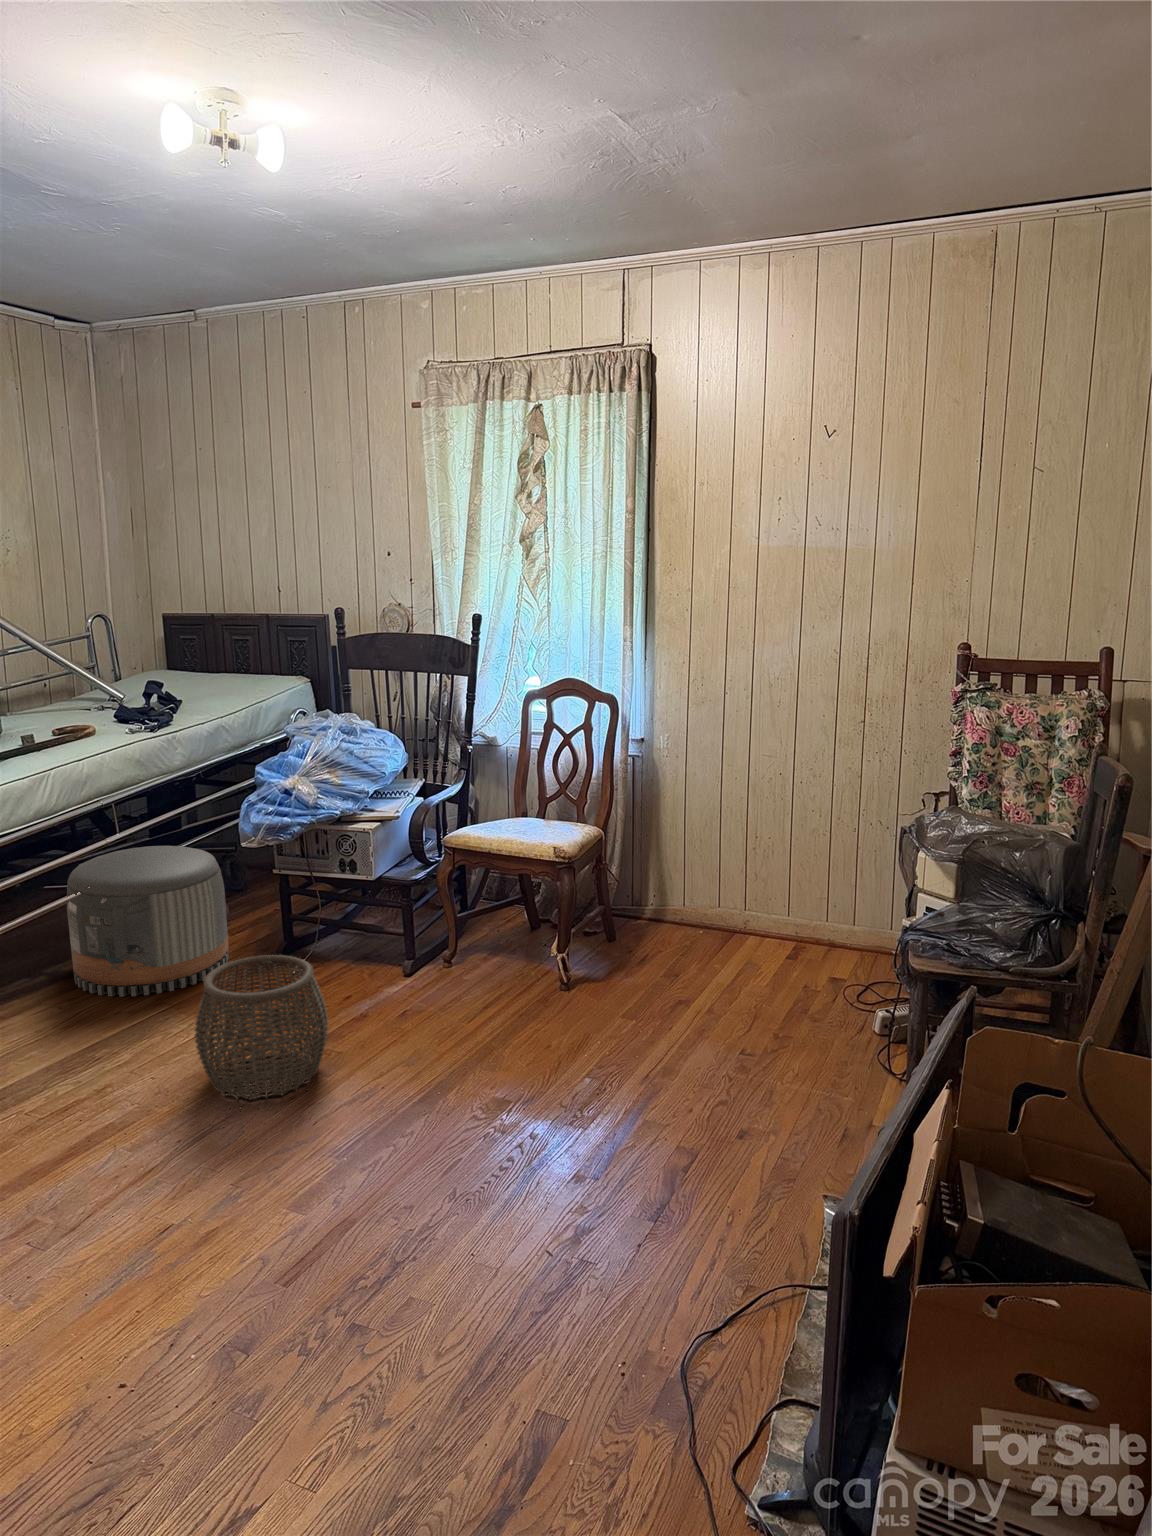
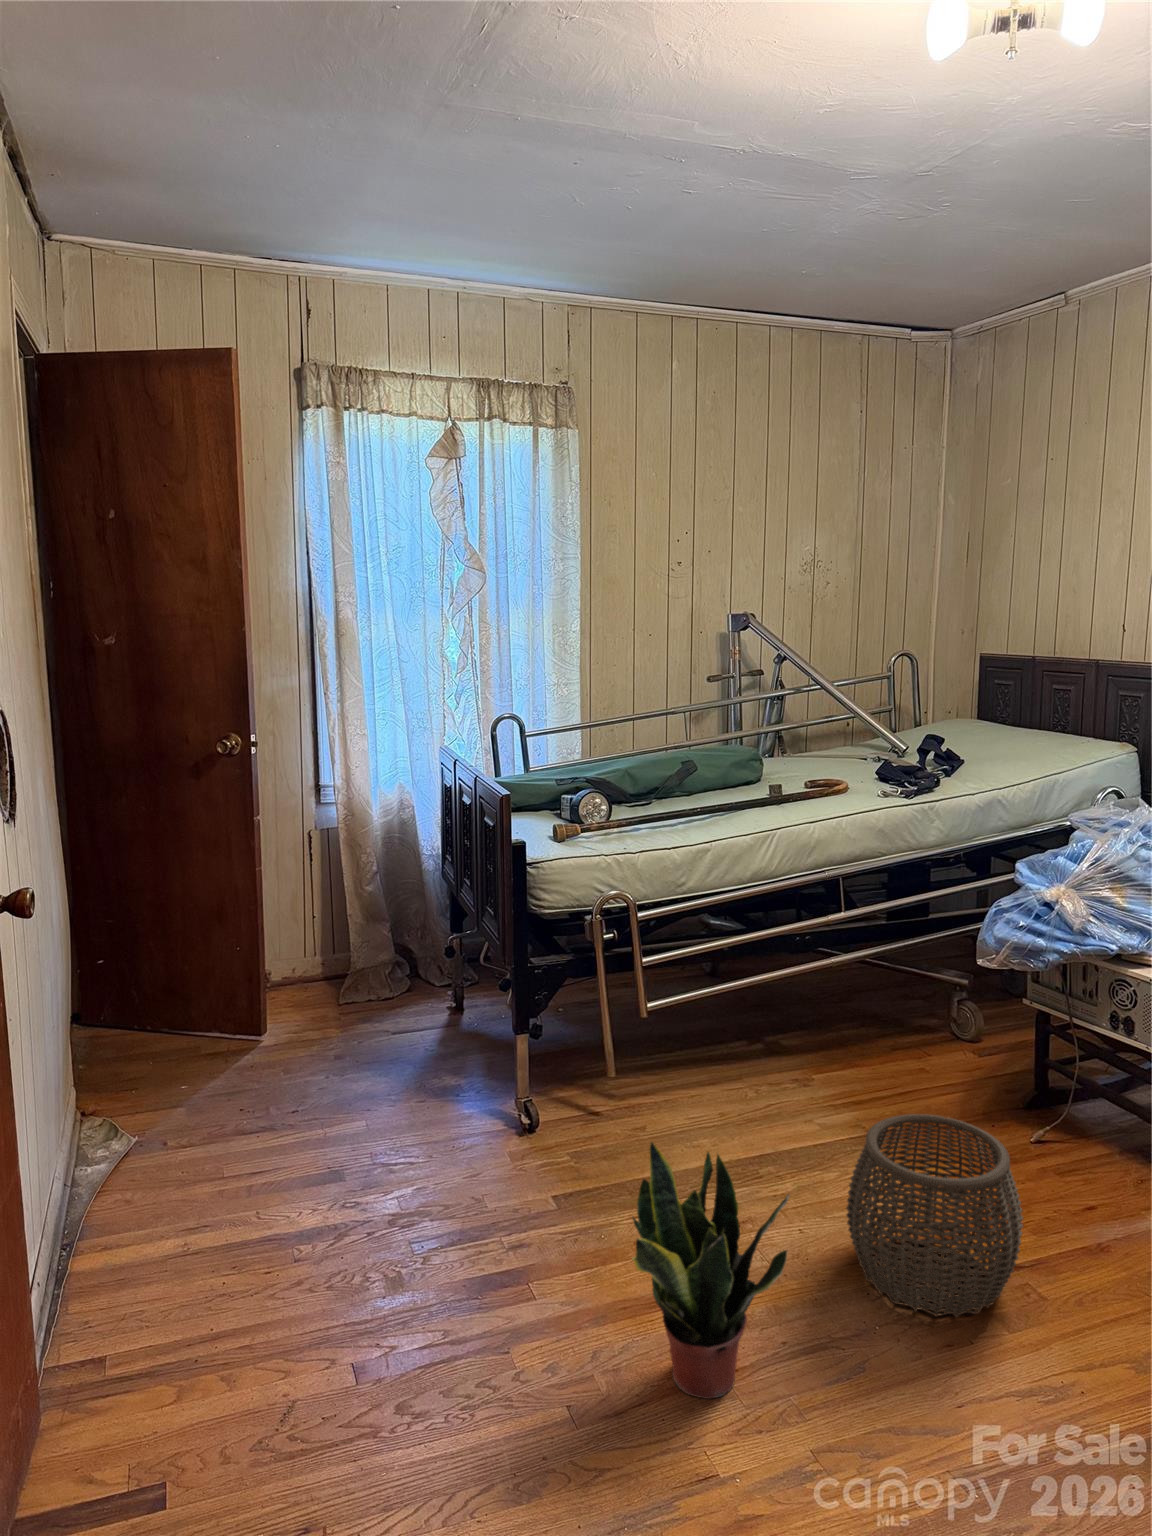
pouf: present [67,846,229,997] -> none [786,926,963,1109]
potted plant: none [37,1022,188,1220] -> present [632,1142,789,1399]

